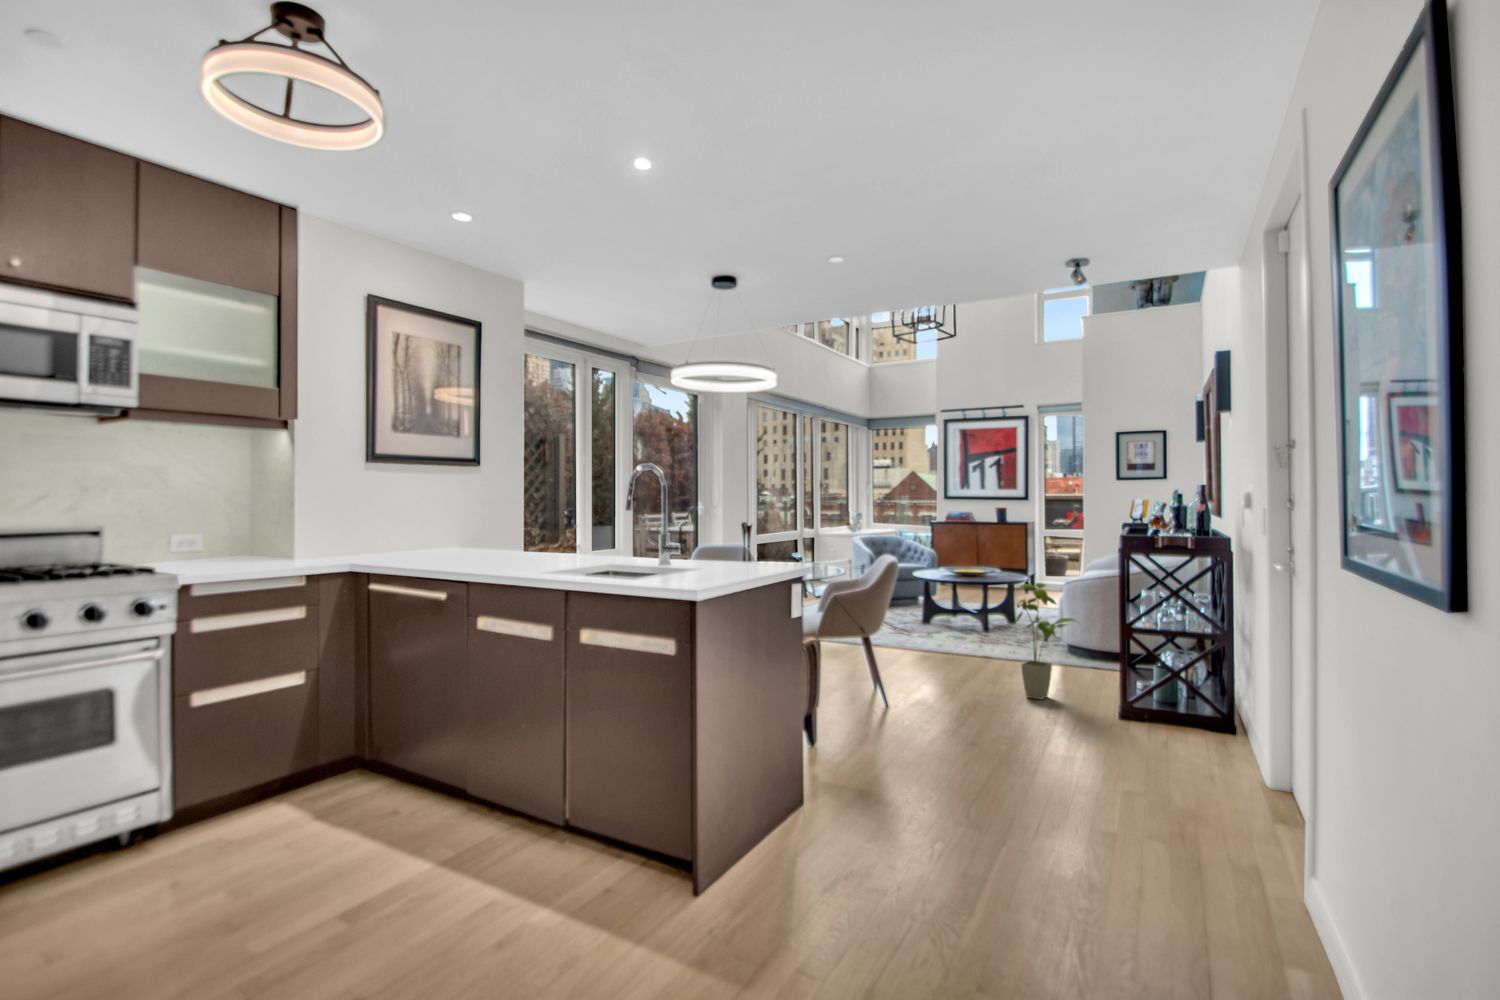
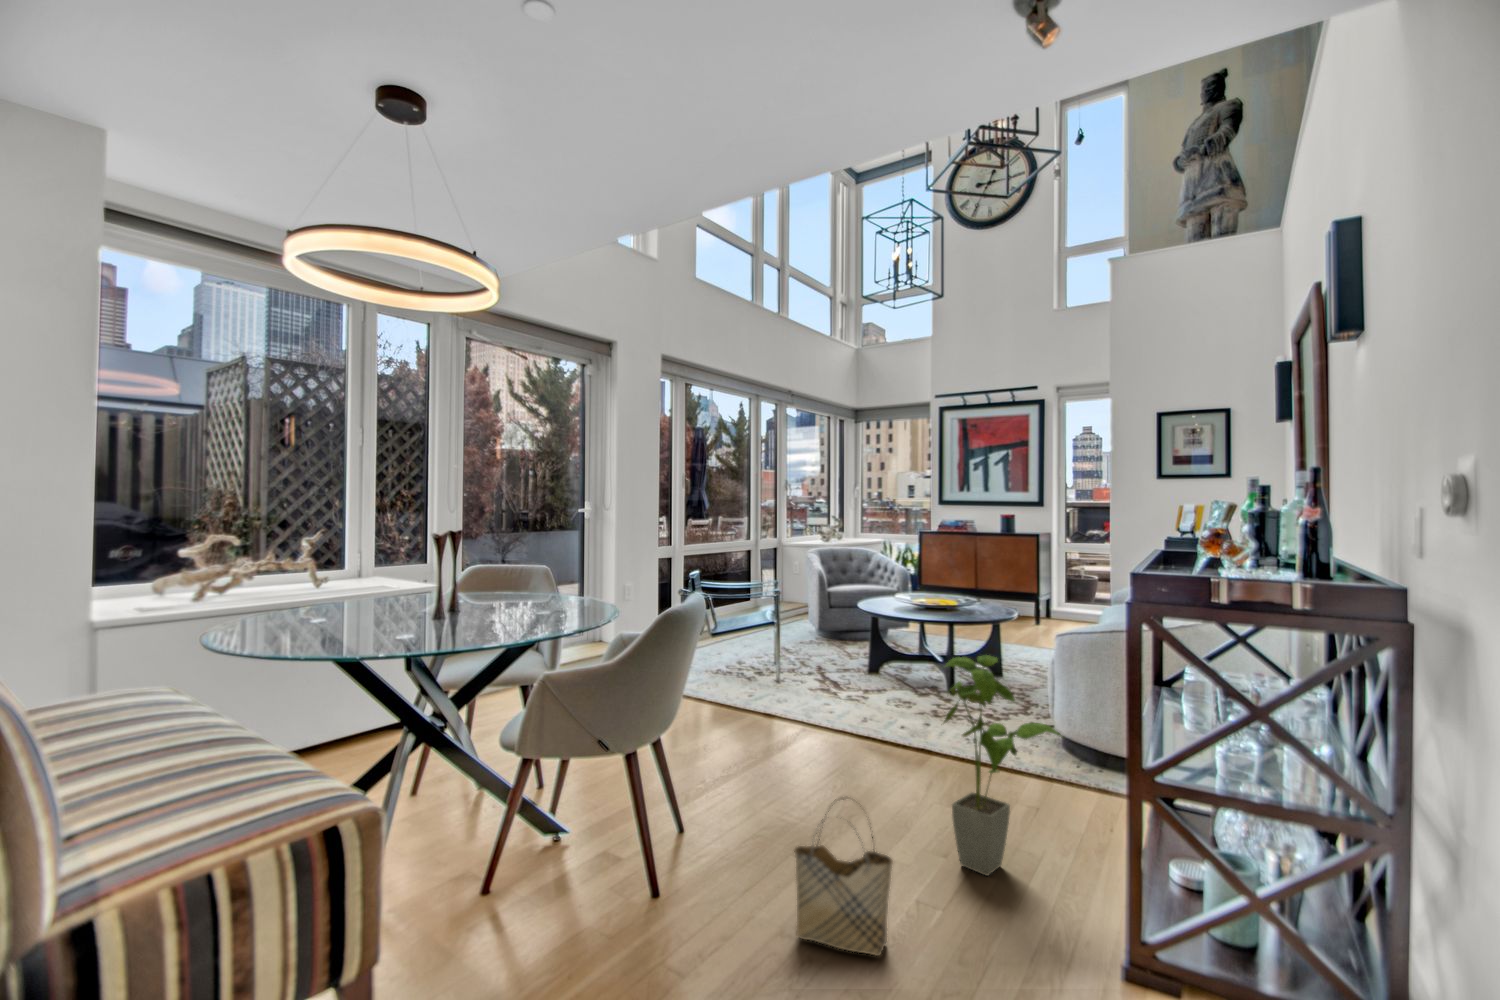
woven basket: none [955,651,1006,721] -> present [794,798,893,956]

